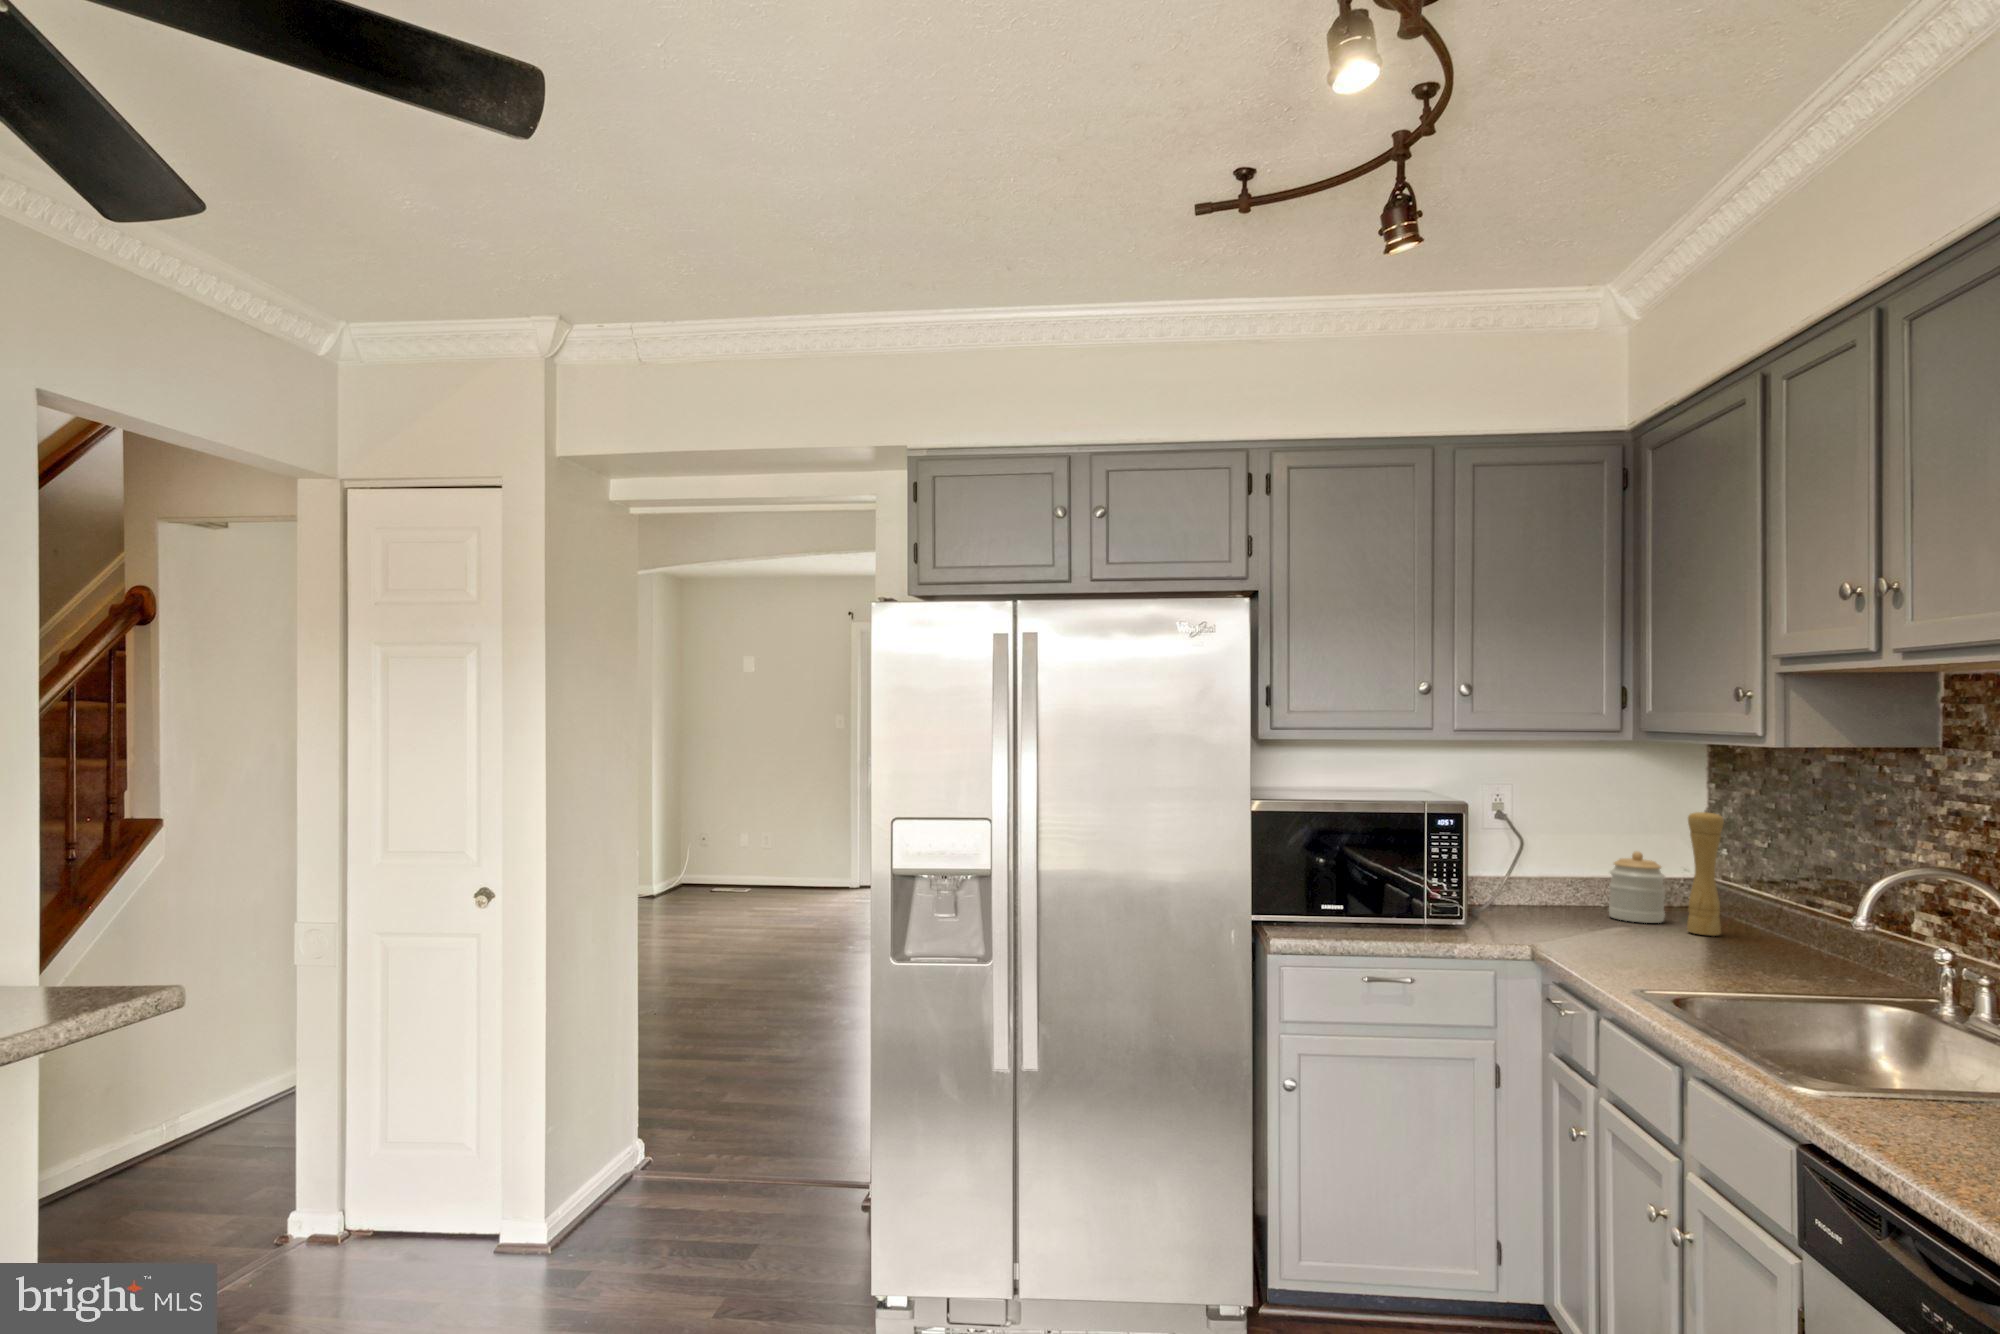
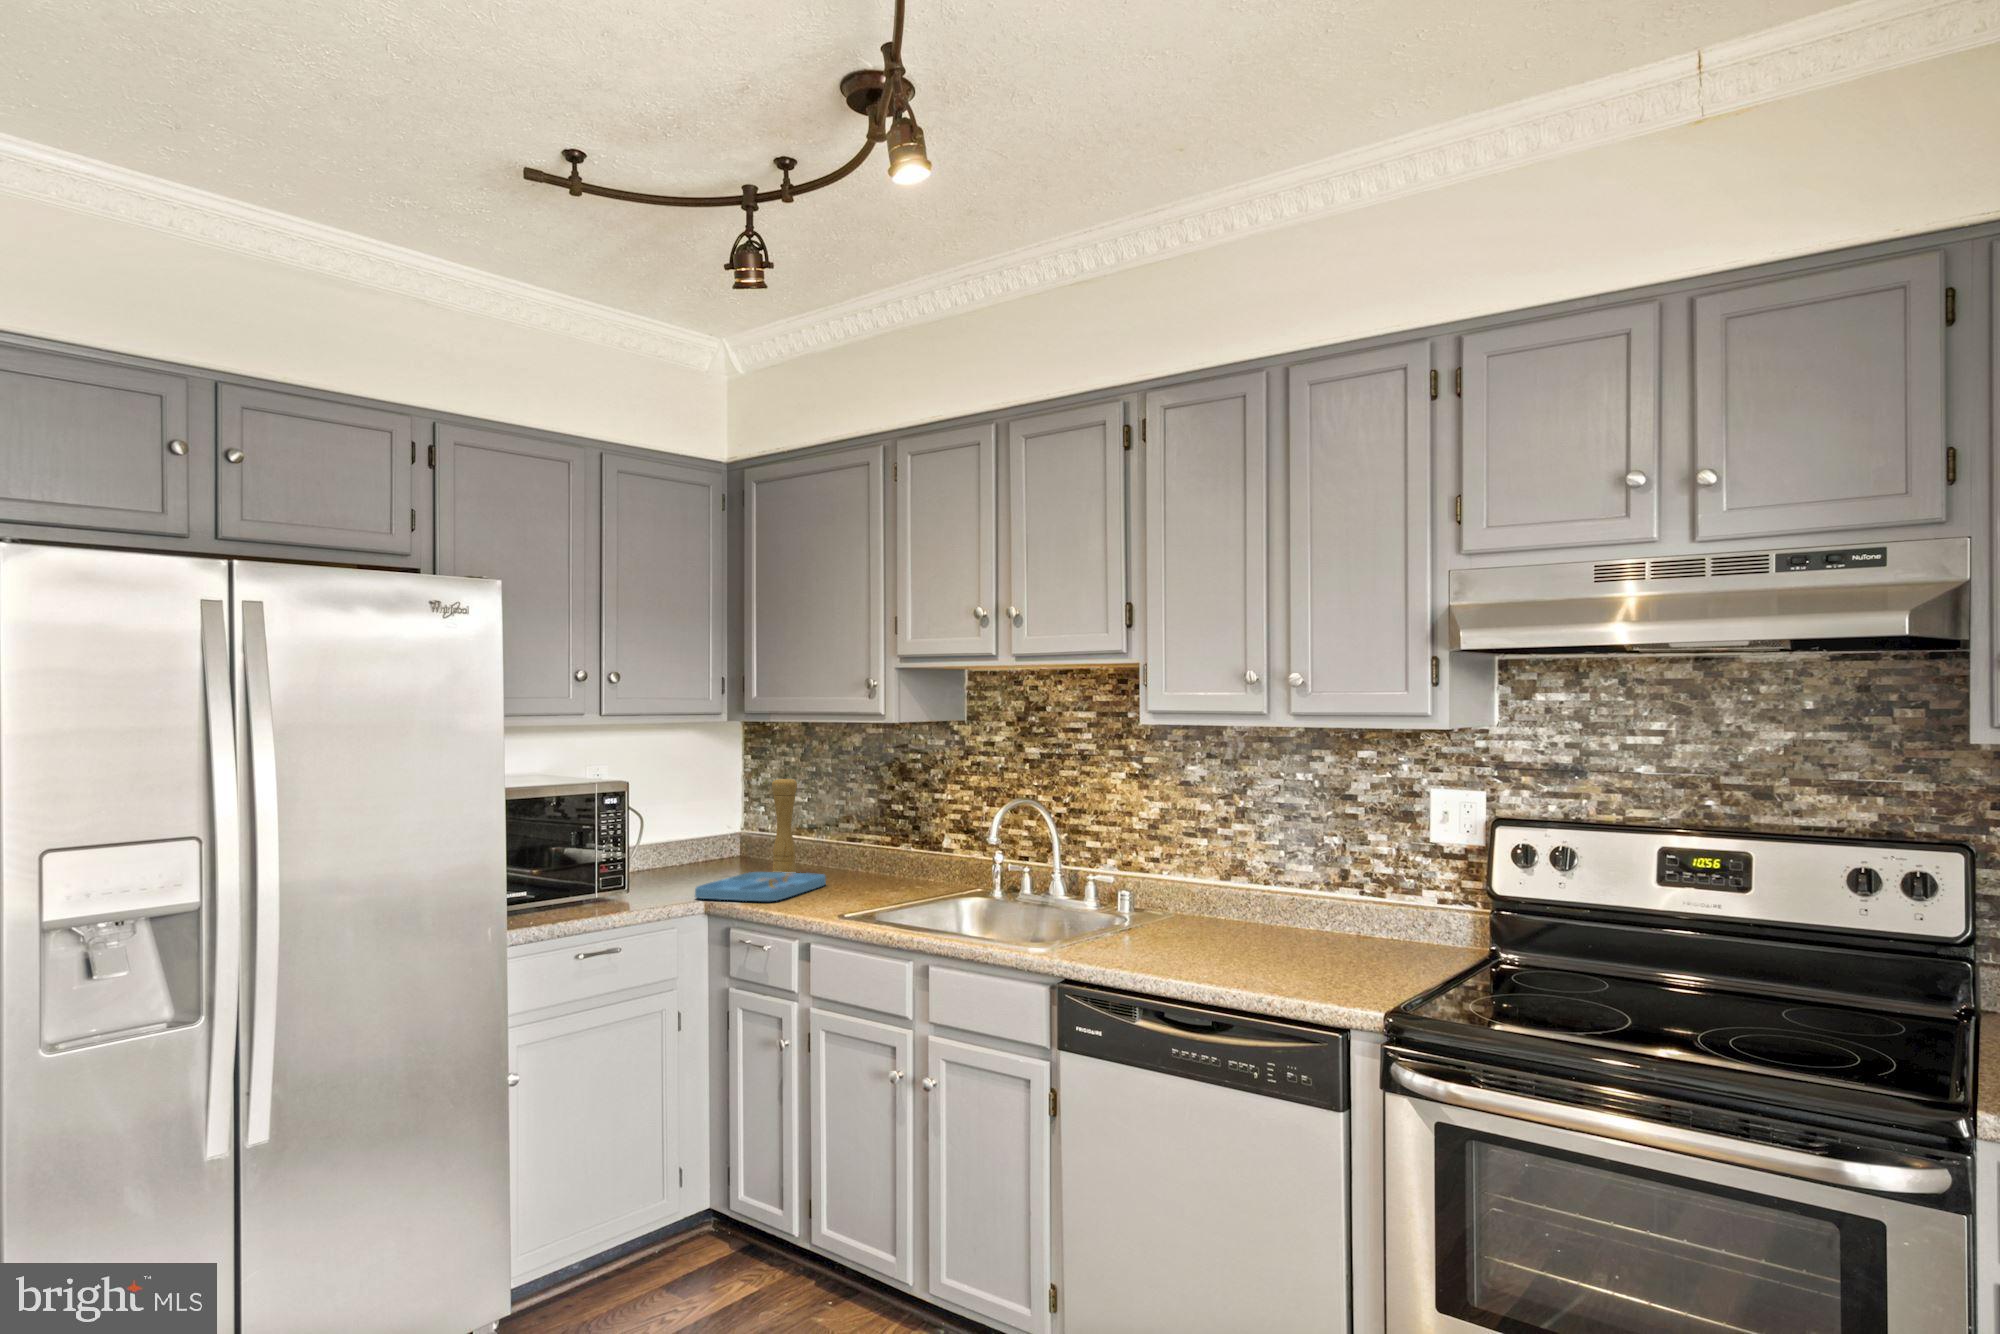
jar: present [1609,851,1665,923] -> none [702,816,745,875]
tray: none [1530,921,1726,954] -> present [695,872,826,901]

